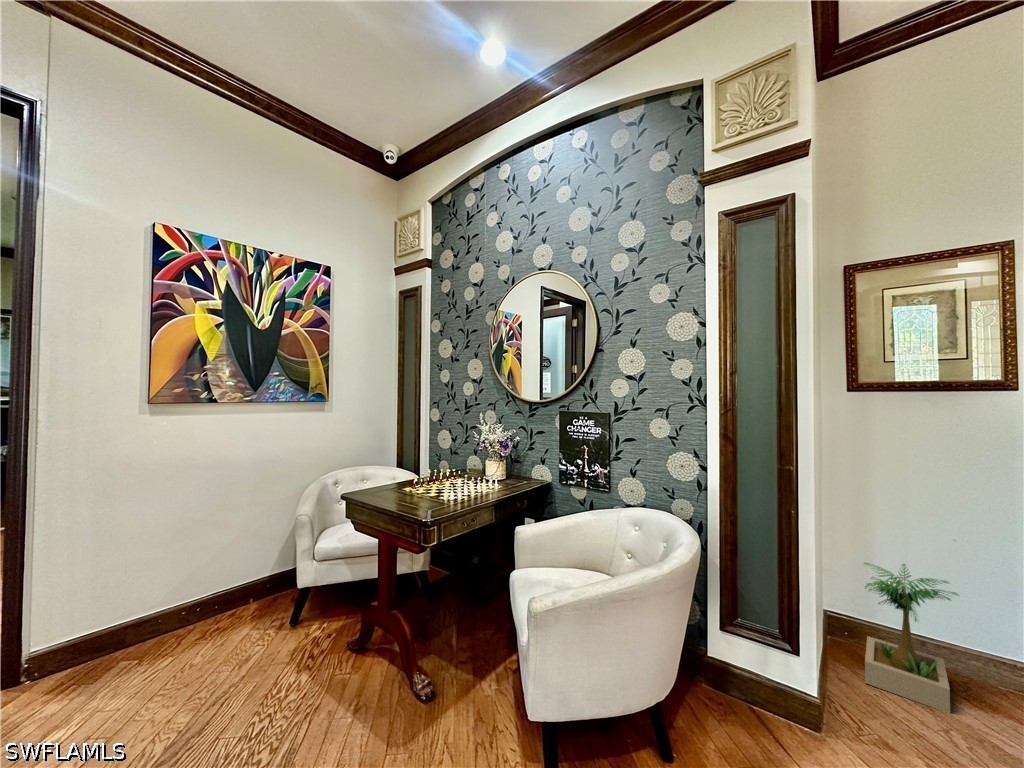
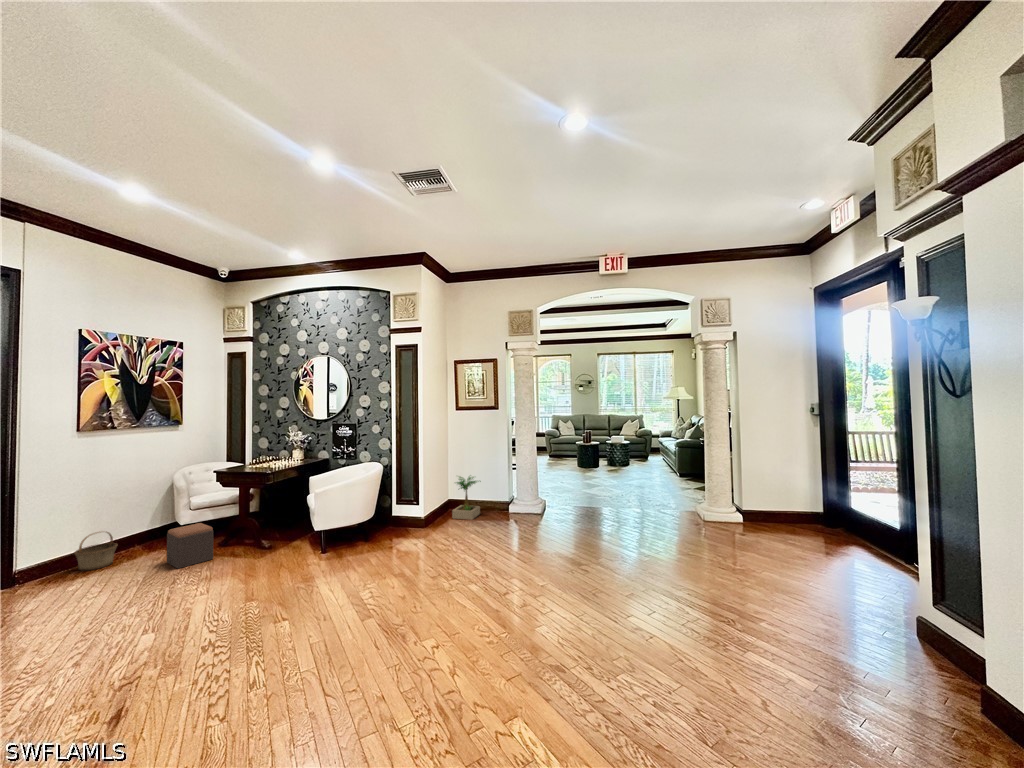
basket: none [122,588,197,667] -> present [74,532,118,571]
footstool: none [239,604,320,729] -> present [167,523,213,569]

